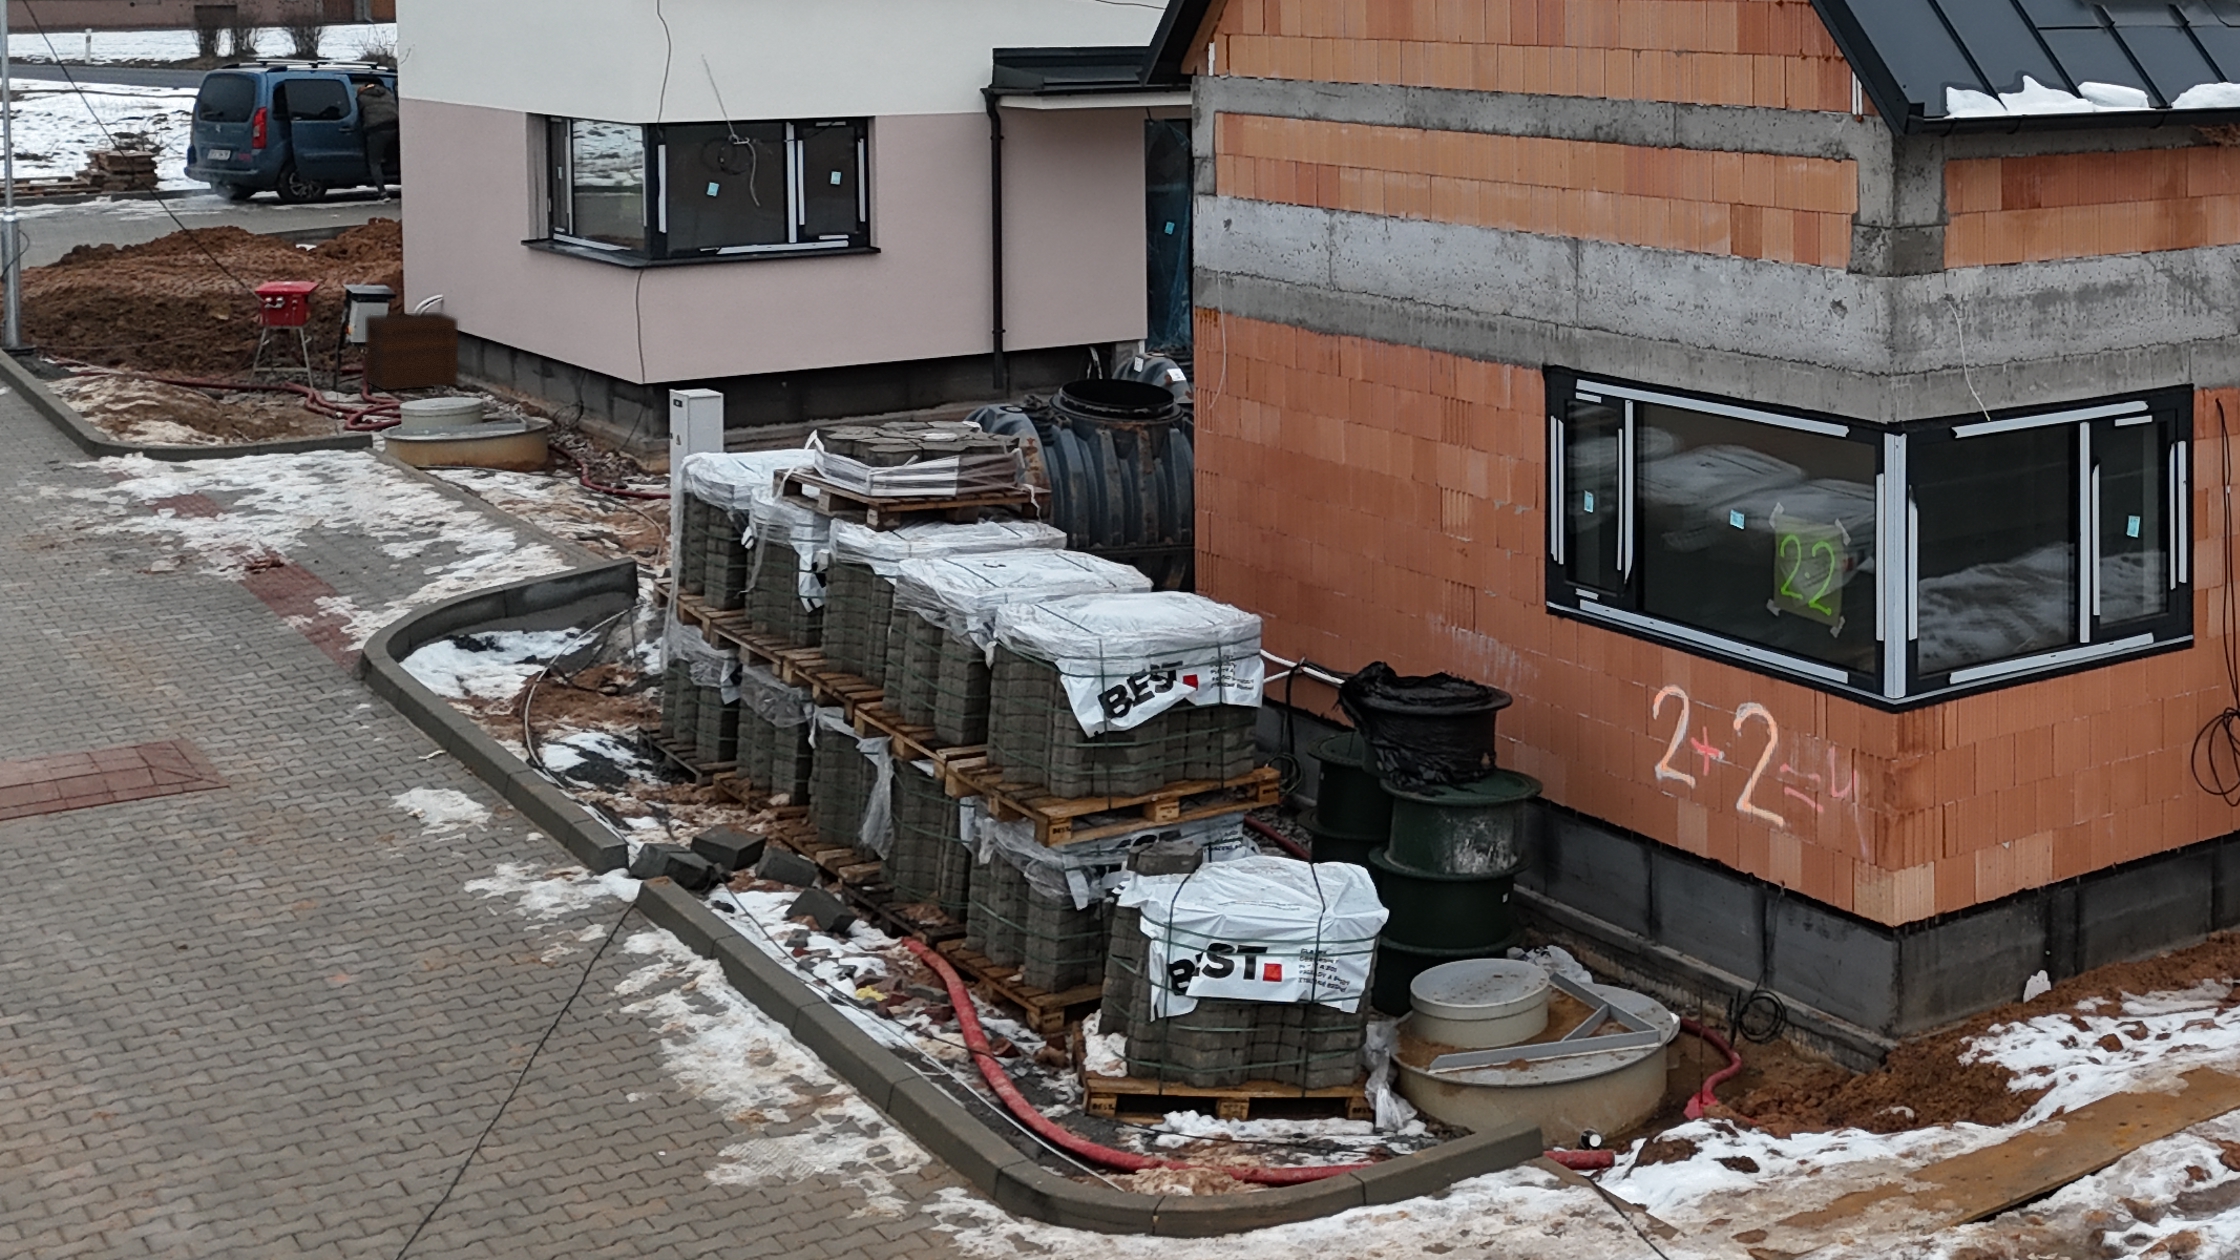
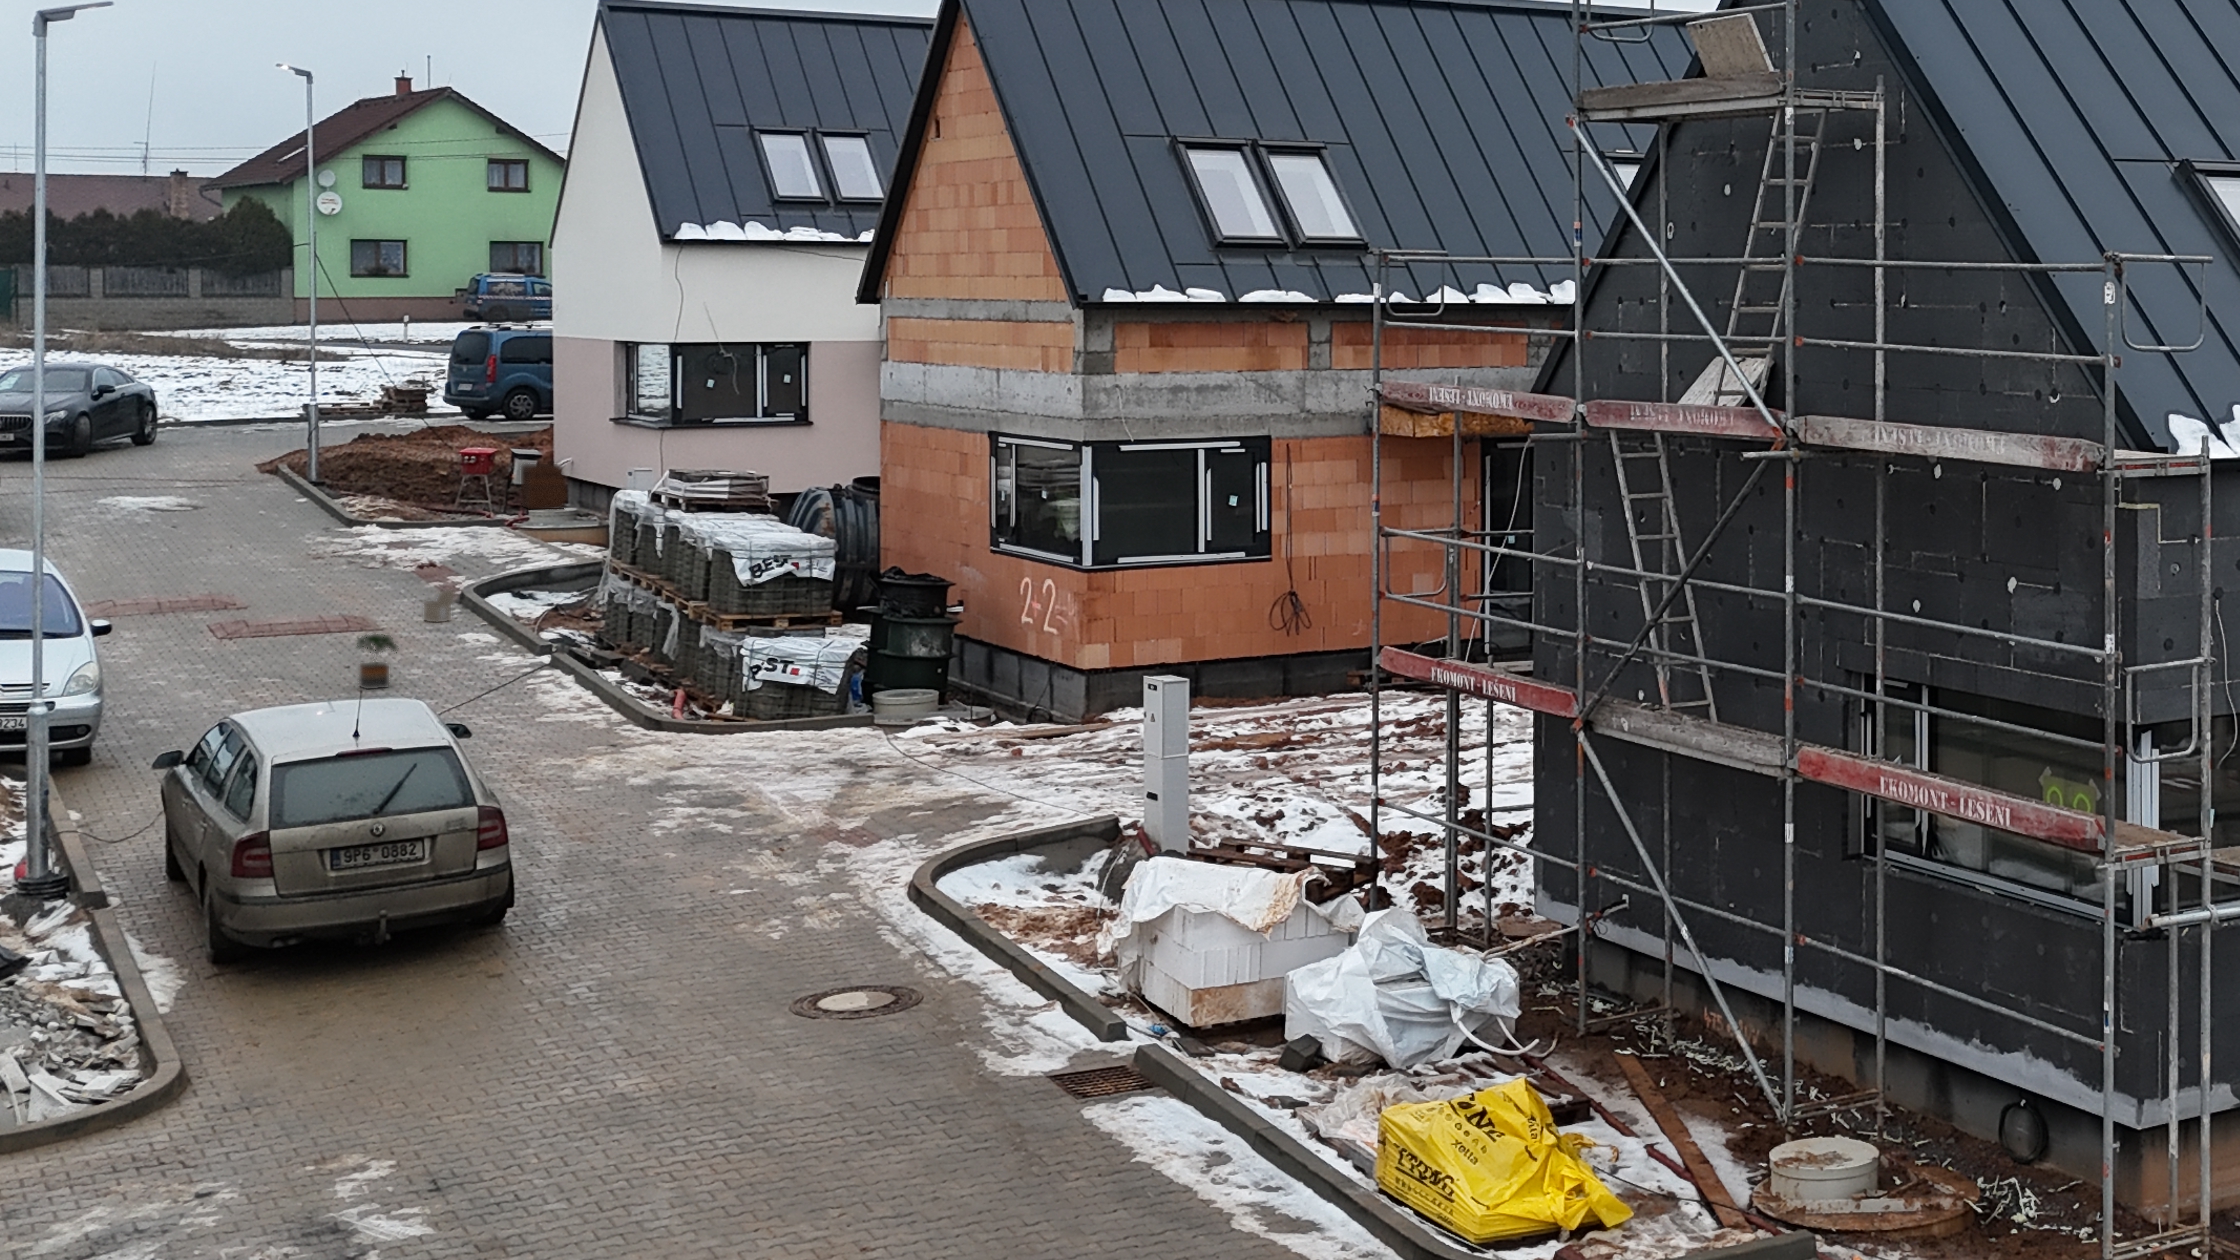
cardboard box: none [294,652,356,719] -> present [424,590,454,622]
potted tree: none [203,852,306,984] -> present [357,634,399,689]

